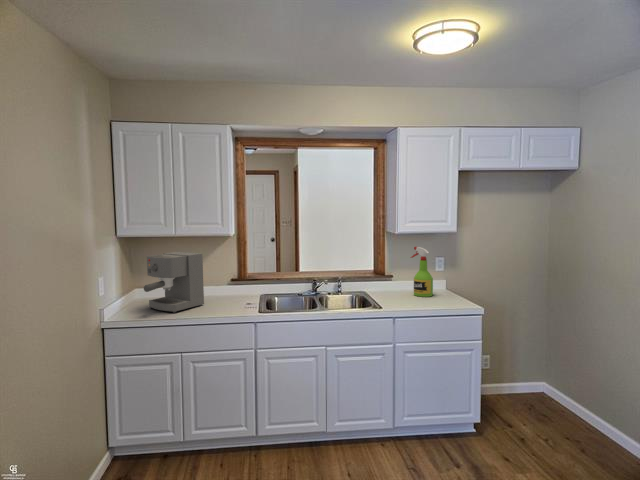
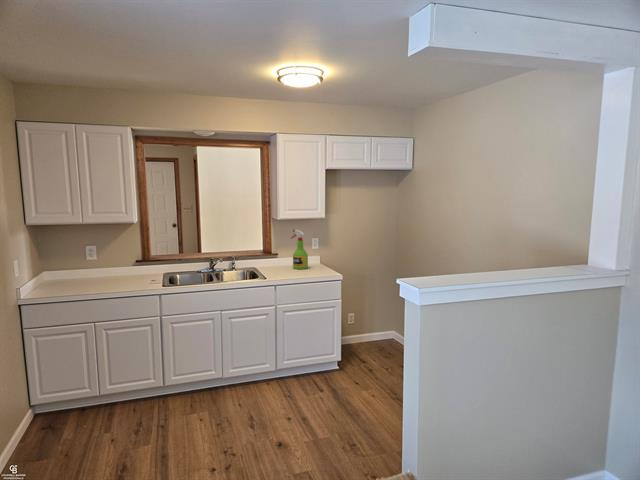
coffee maker: present [144,252,204,313] -> none [57,238,113,290]

